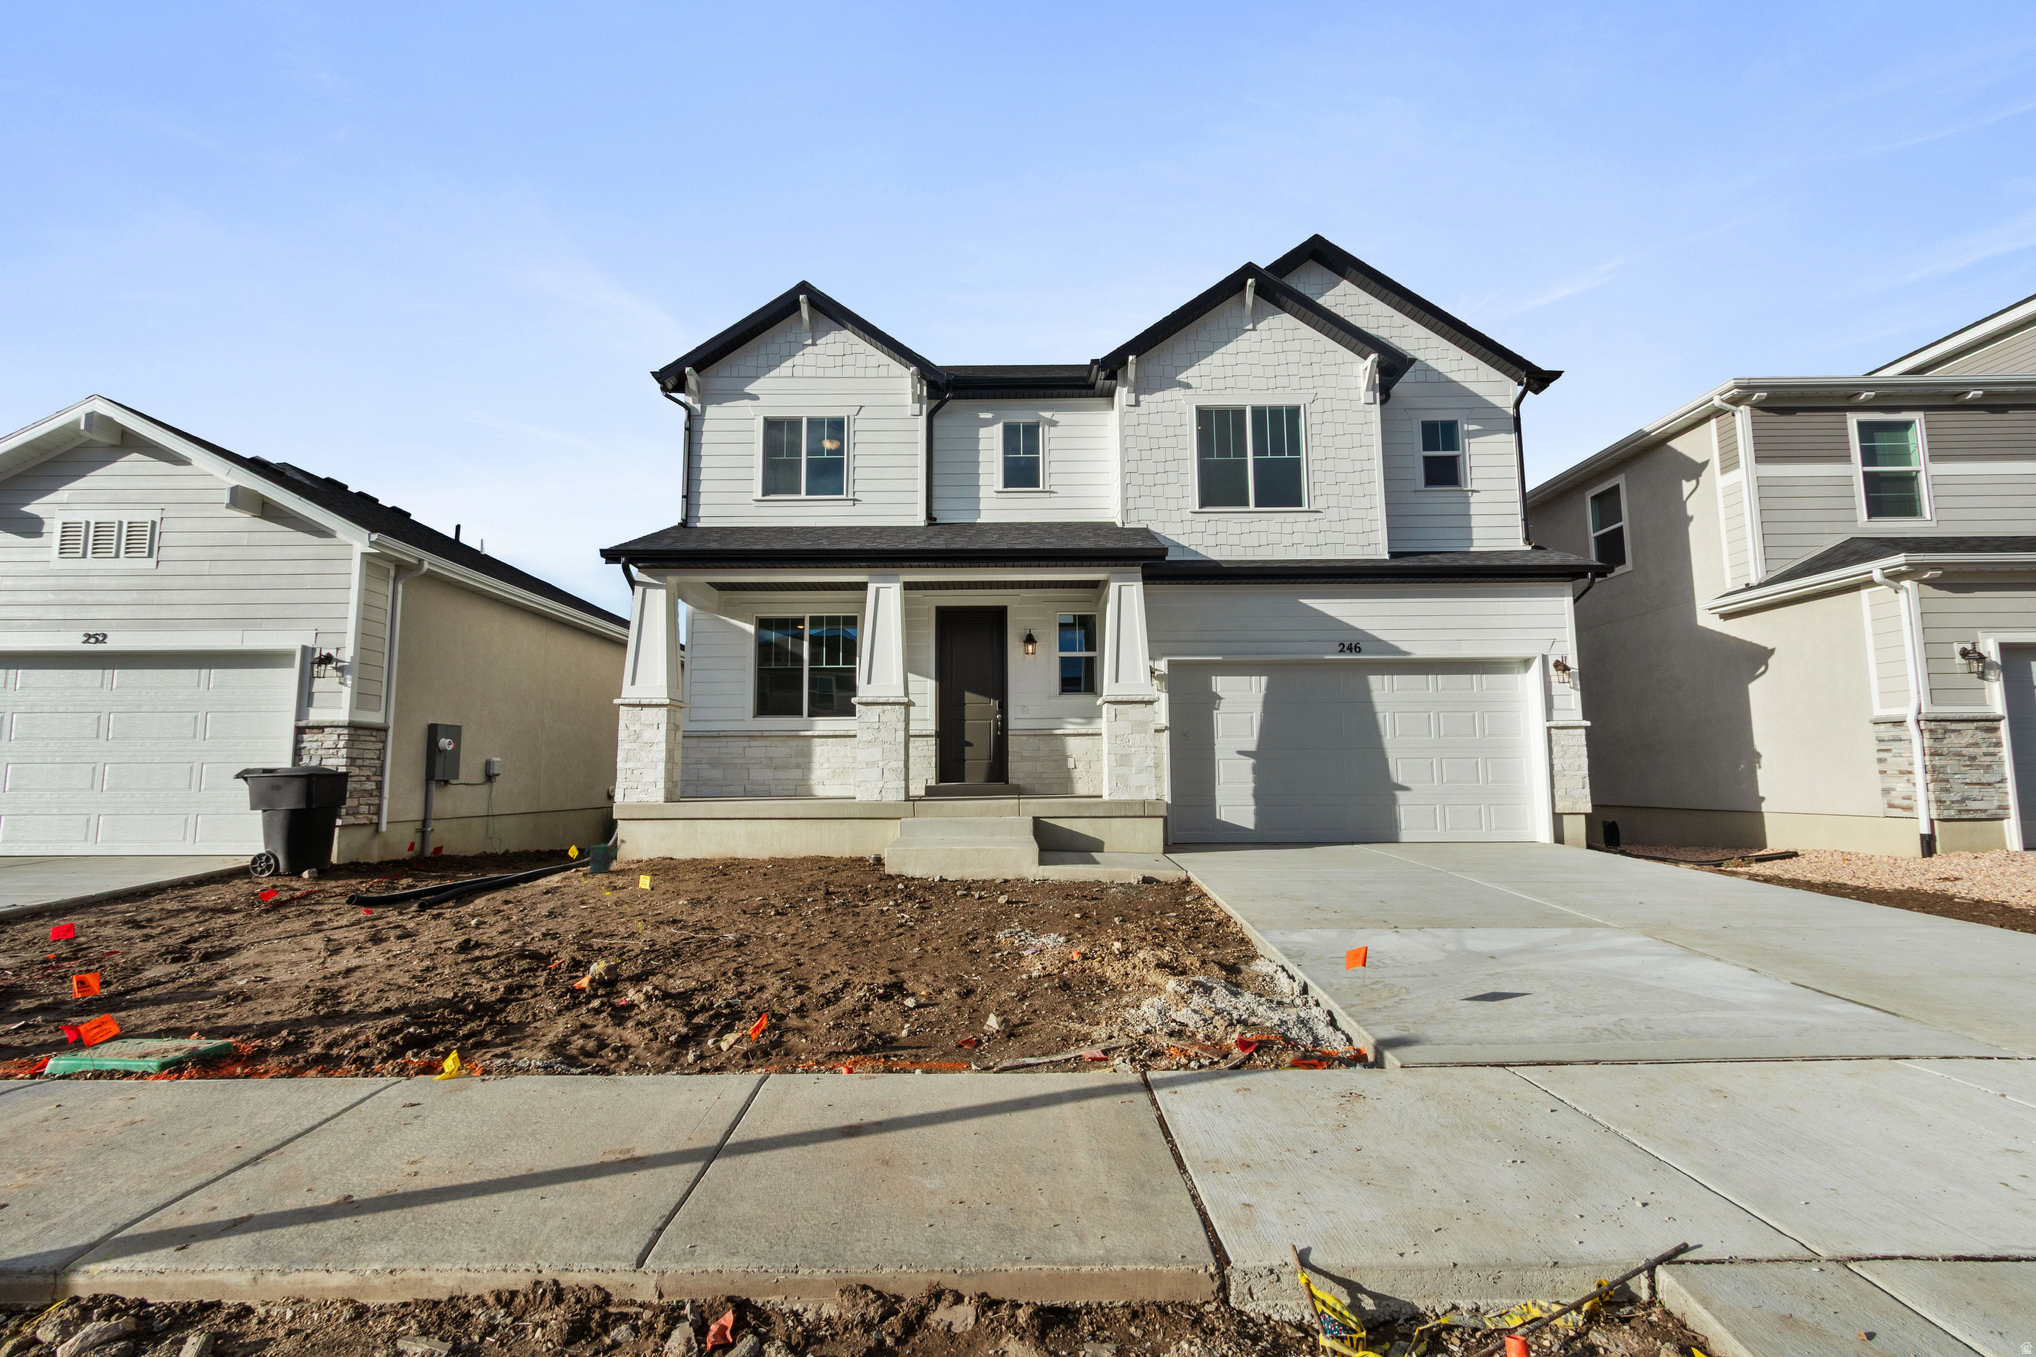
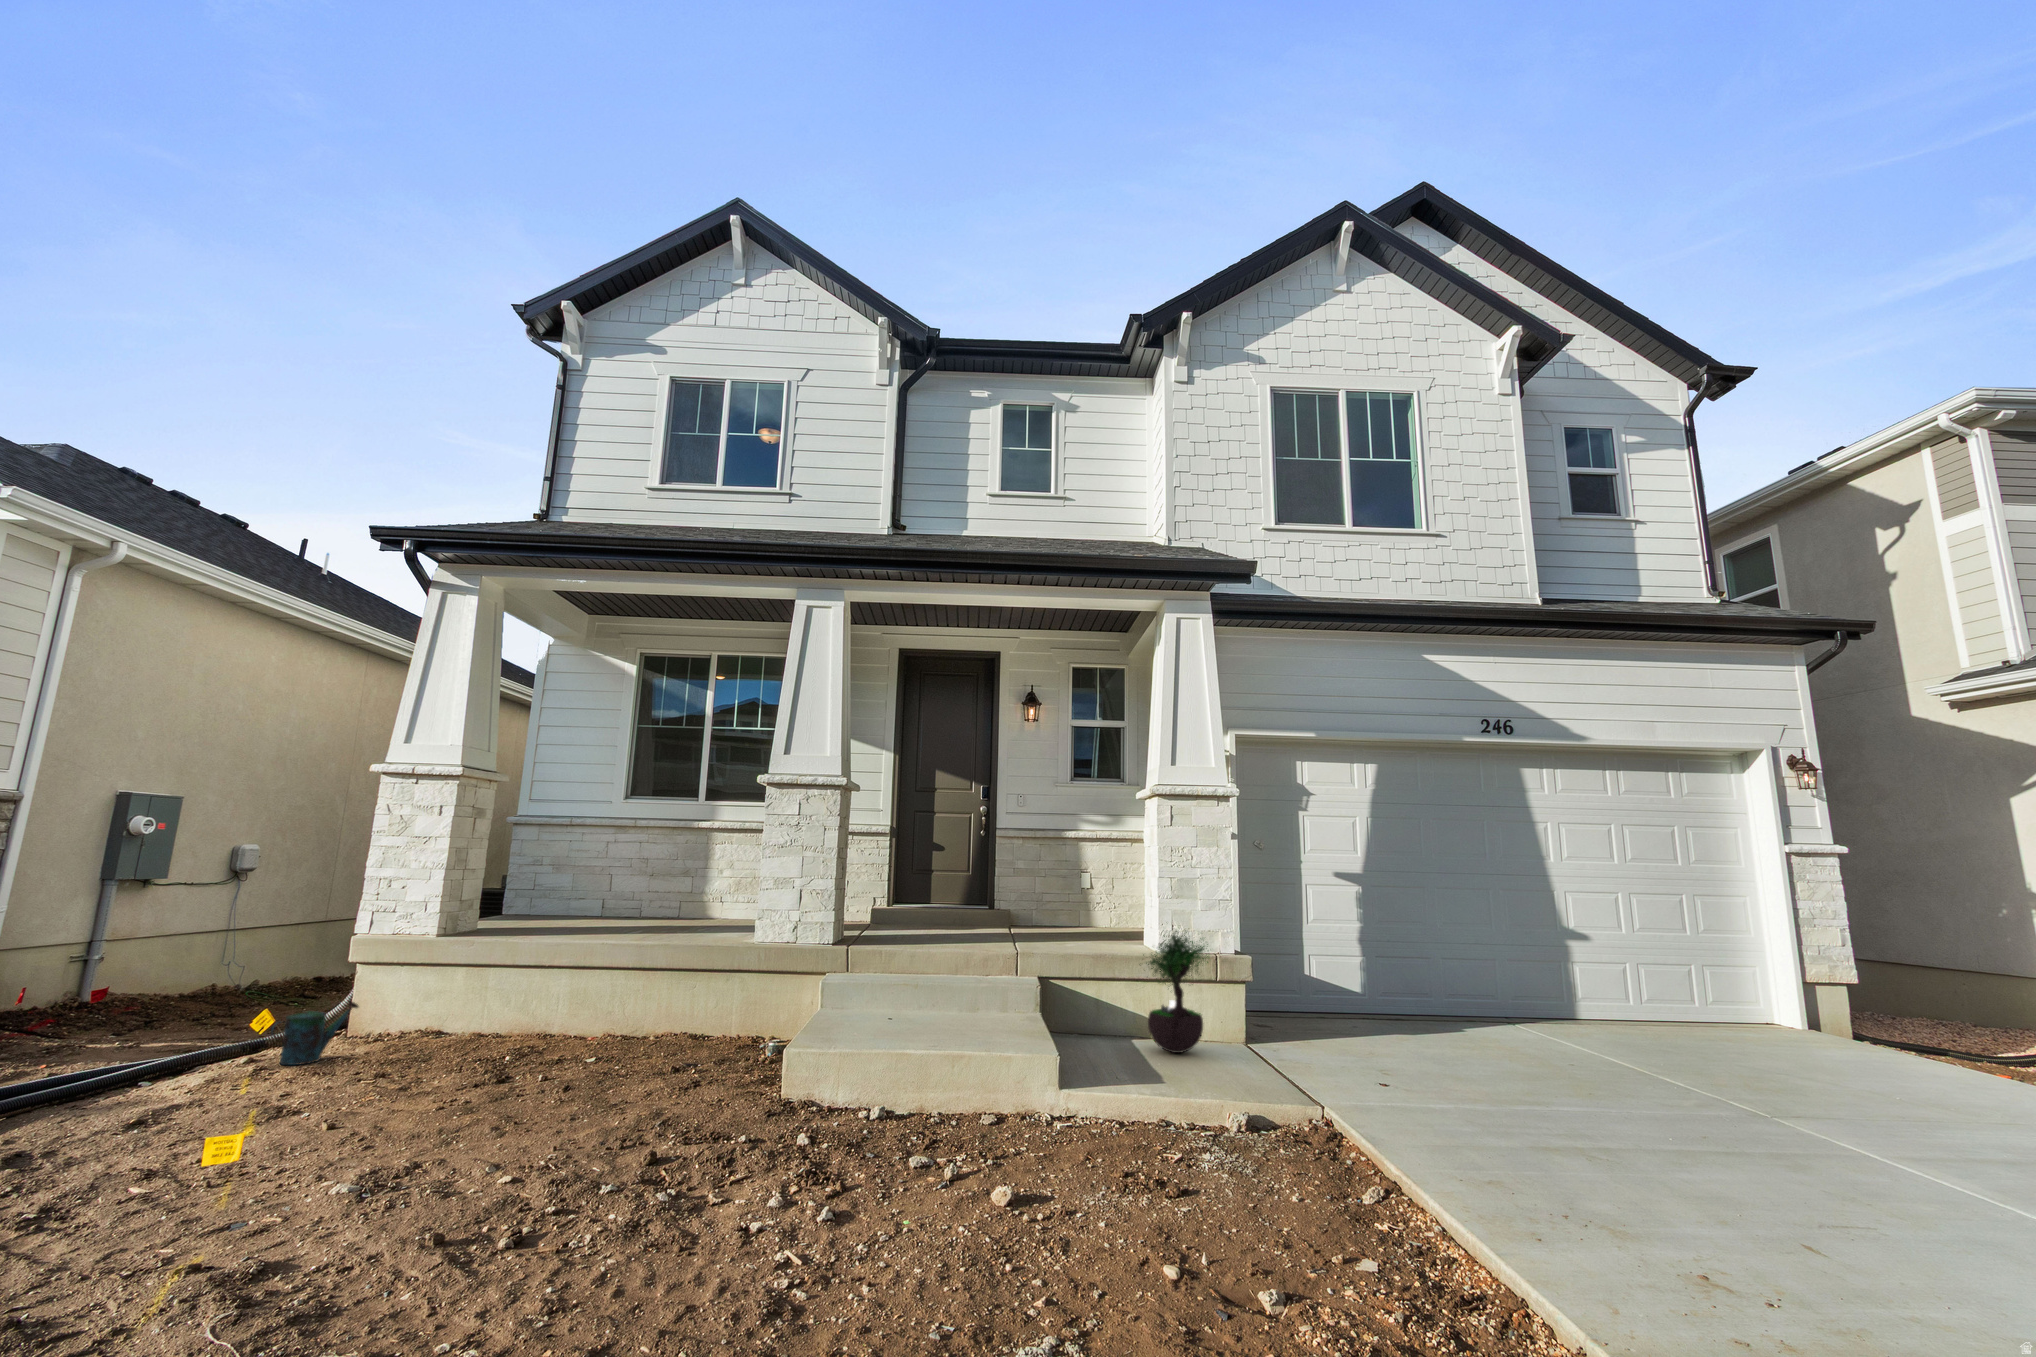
potted tree: none [1091,778,1137,857] -> present [1146,930,1208,1053]

